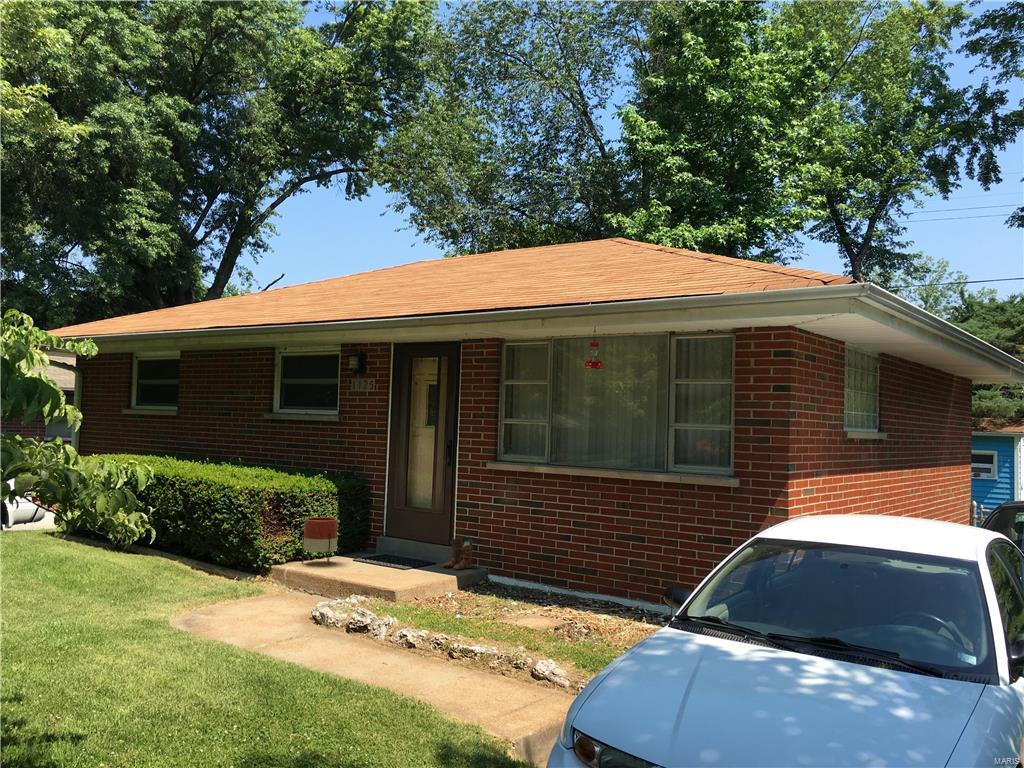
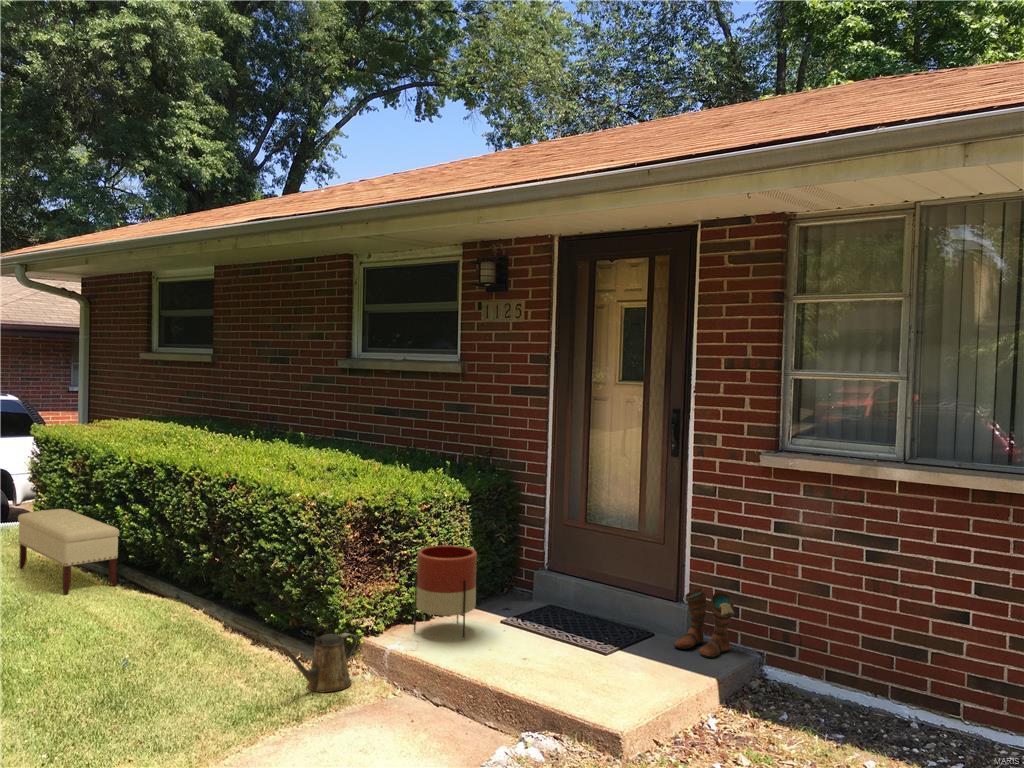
bench: none [48,513,120,561] -> present [18,509,119,595]
watering can: none [227,561,270,590] -> present [277,633,357,692]

